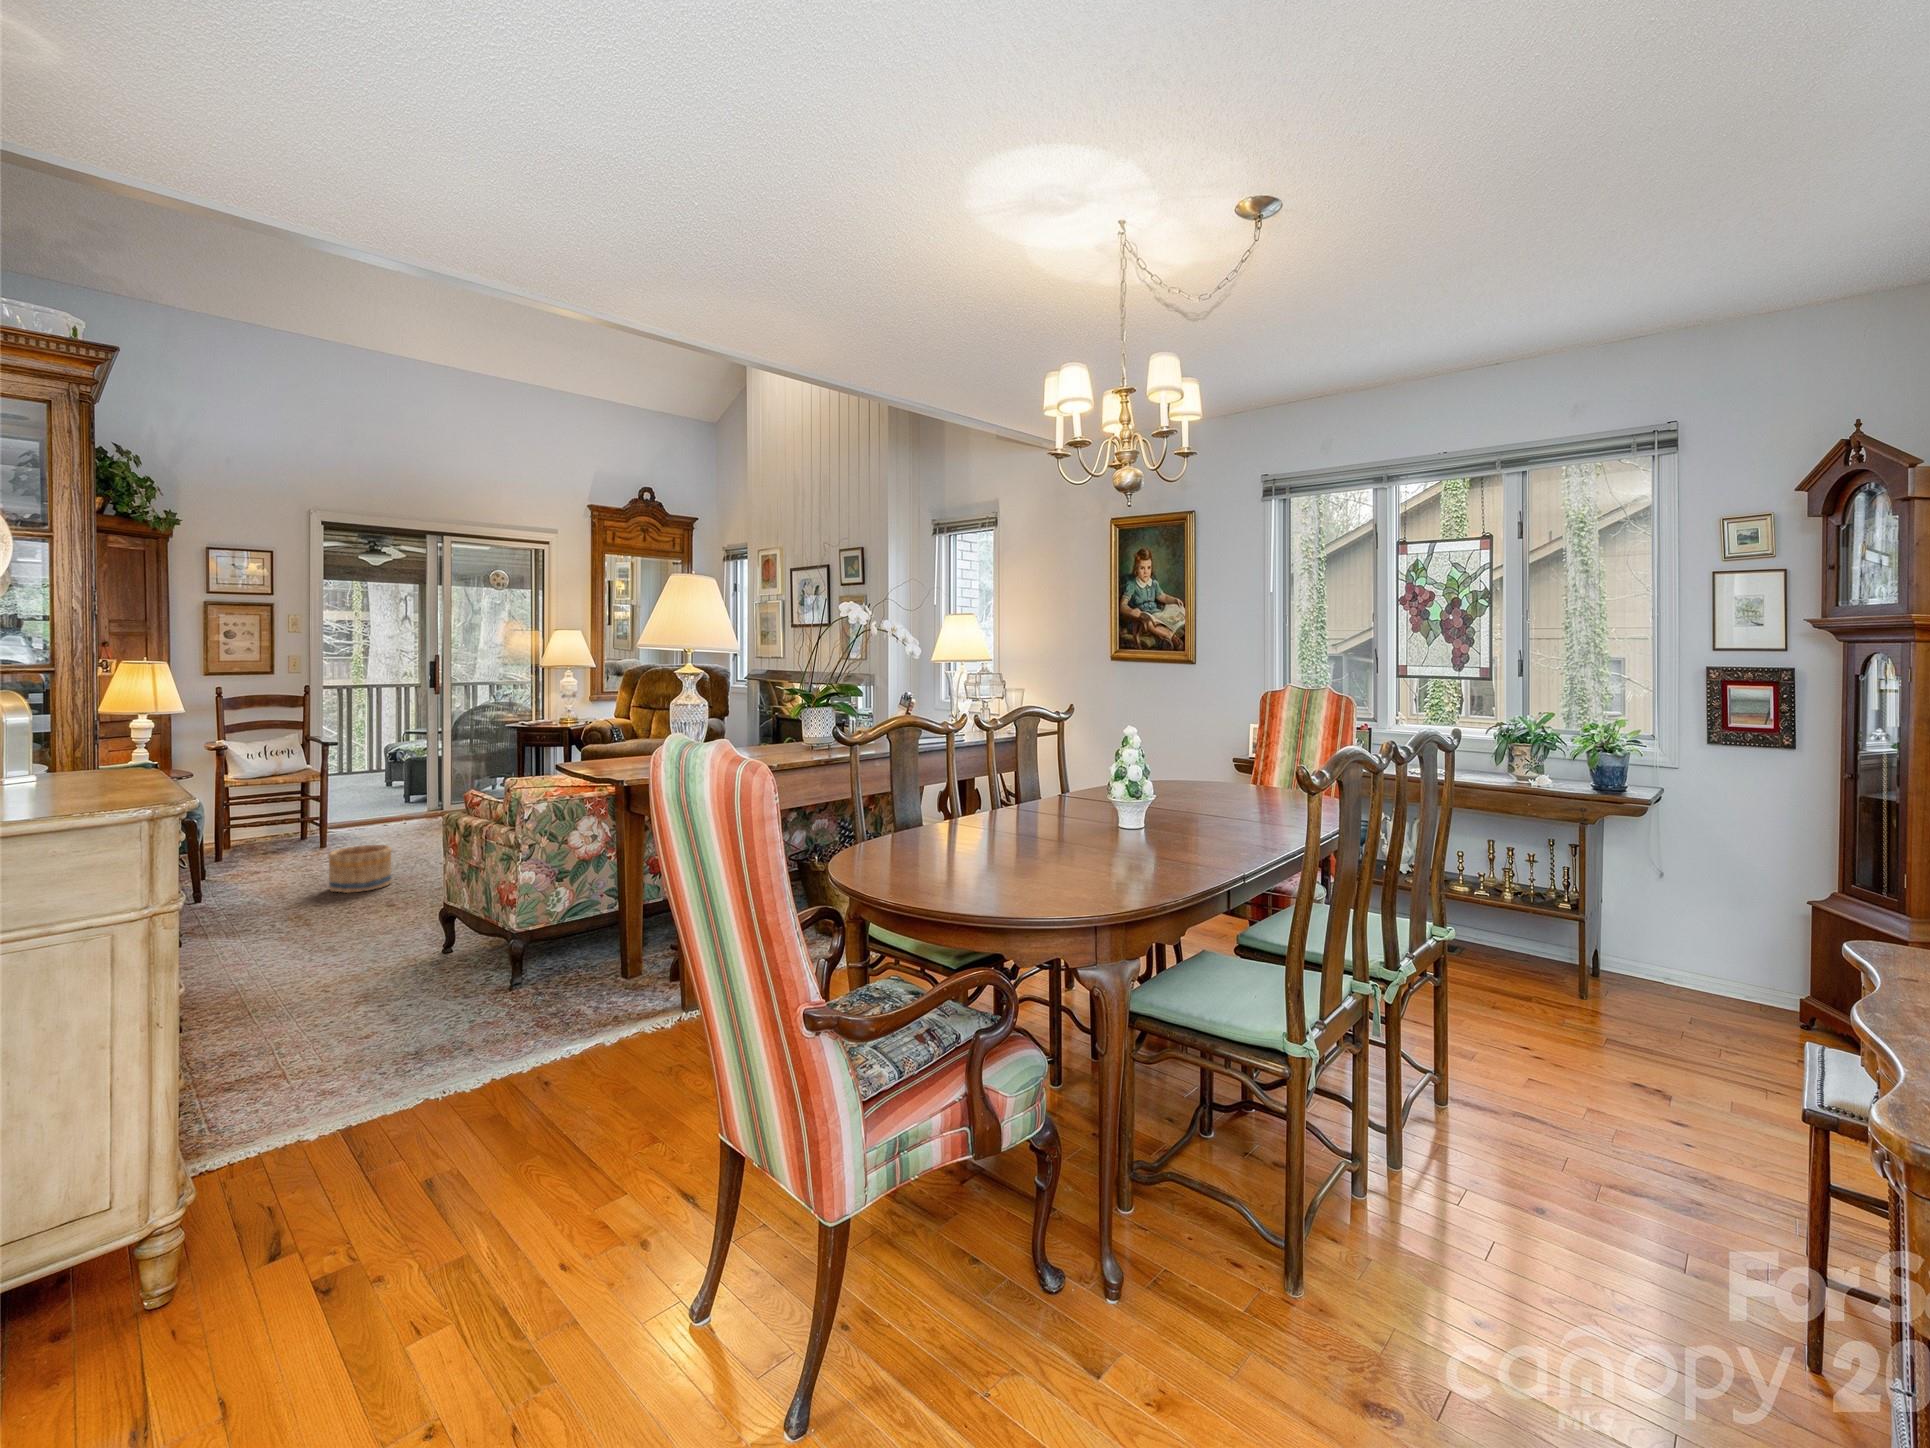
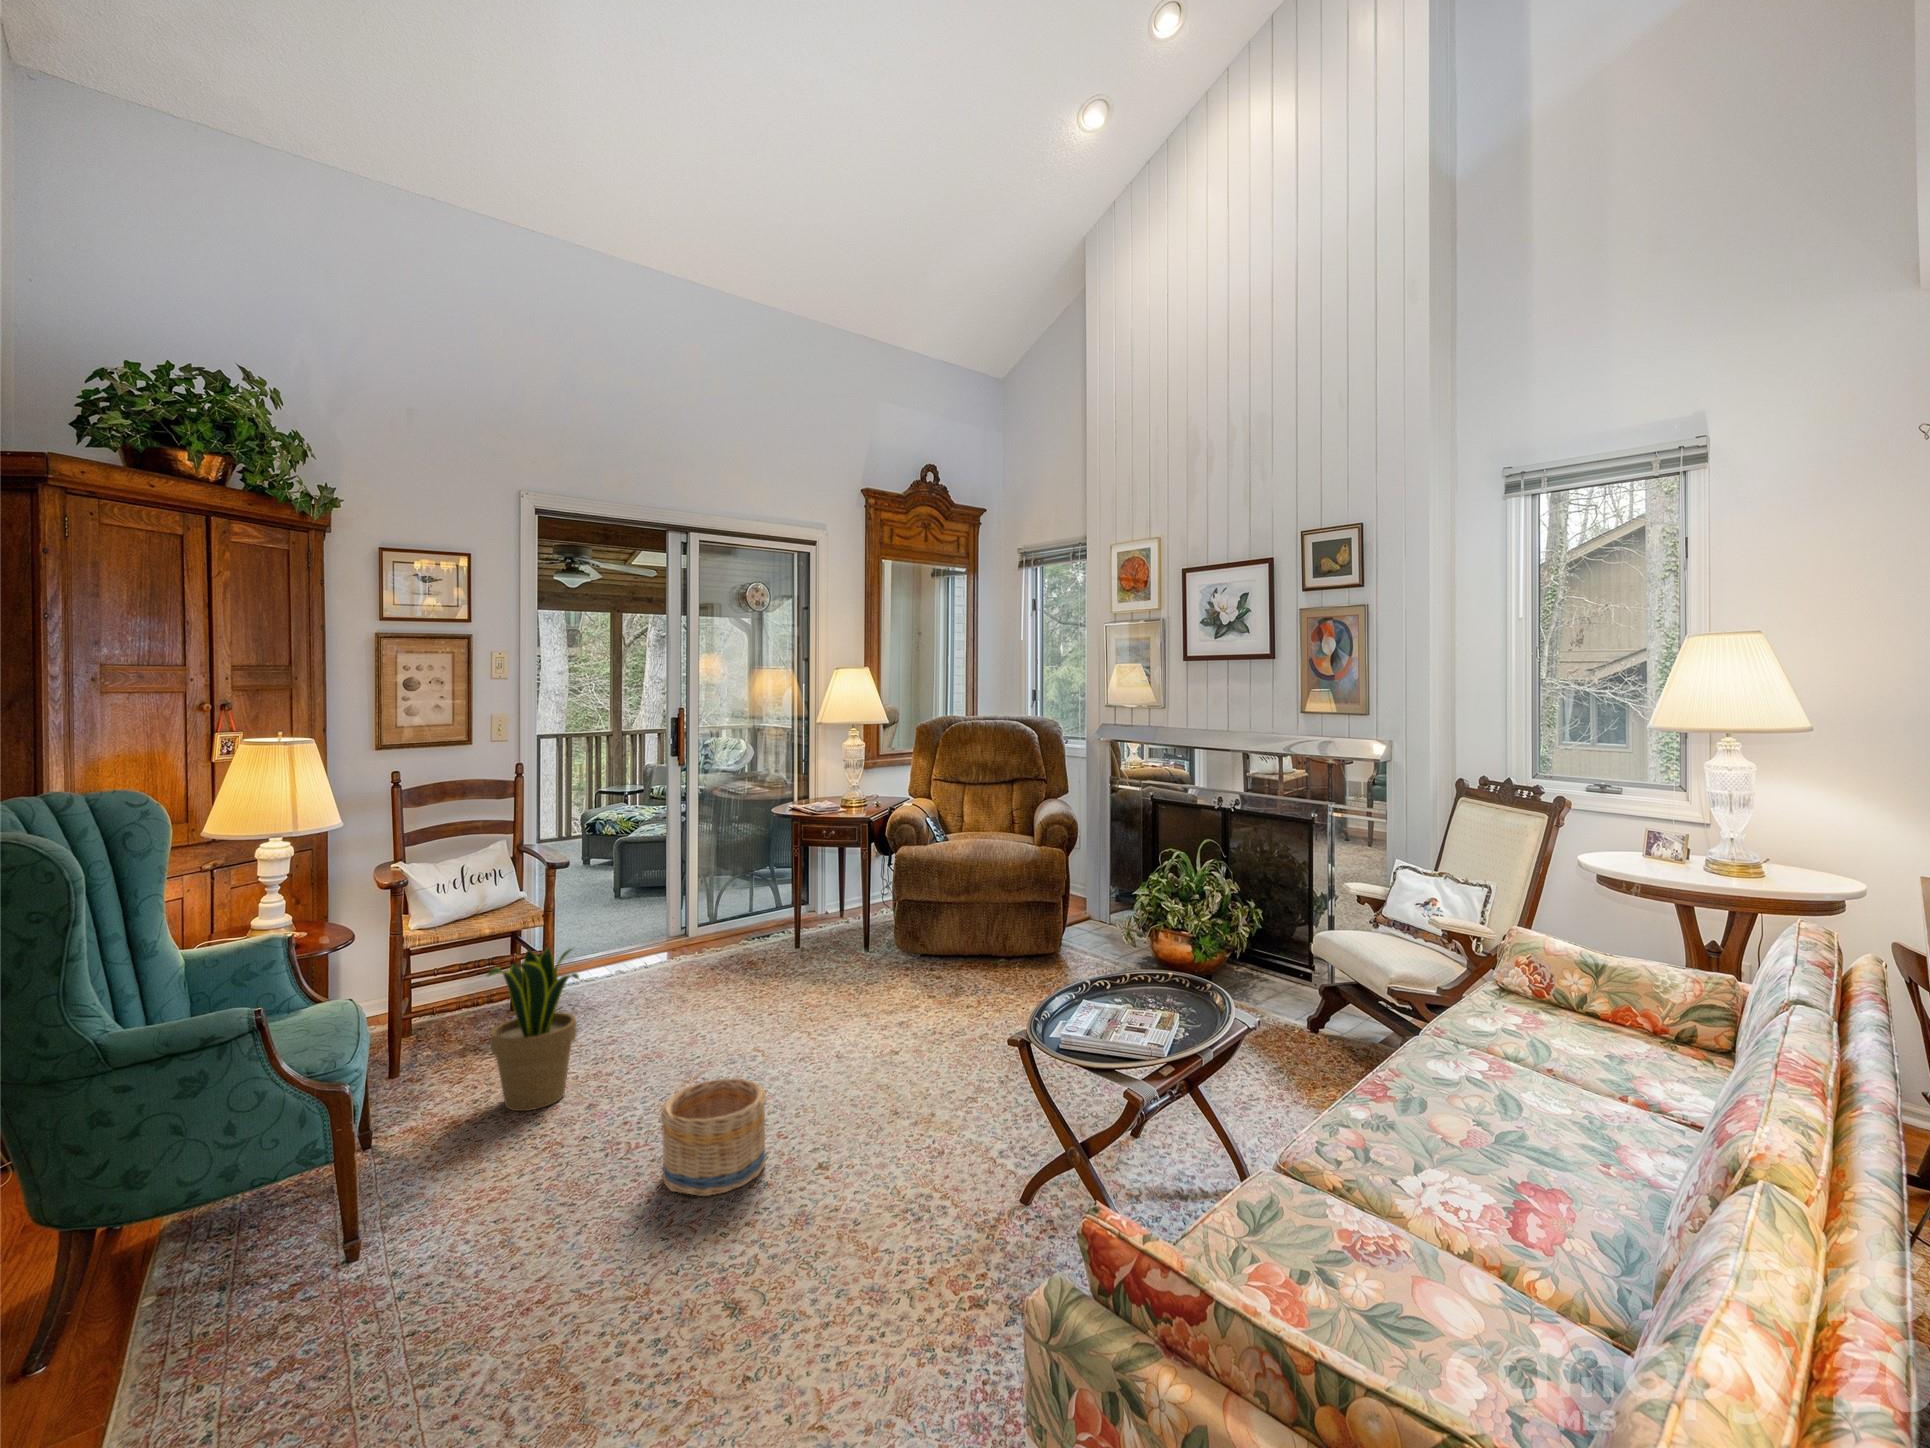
potted plant: none [251,782,314,870] -> present [487,948,579,1111]

